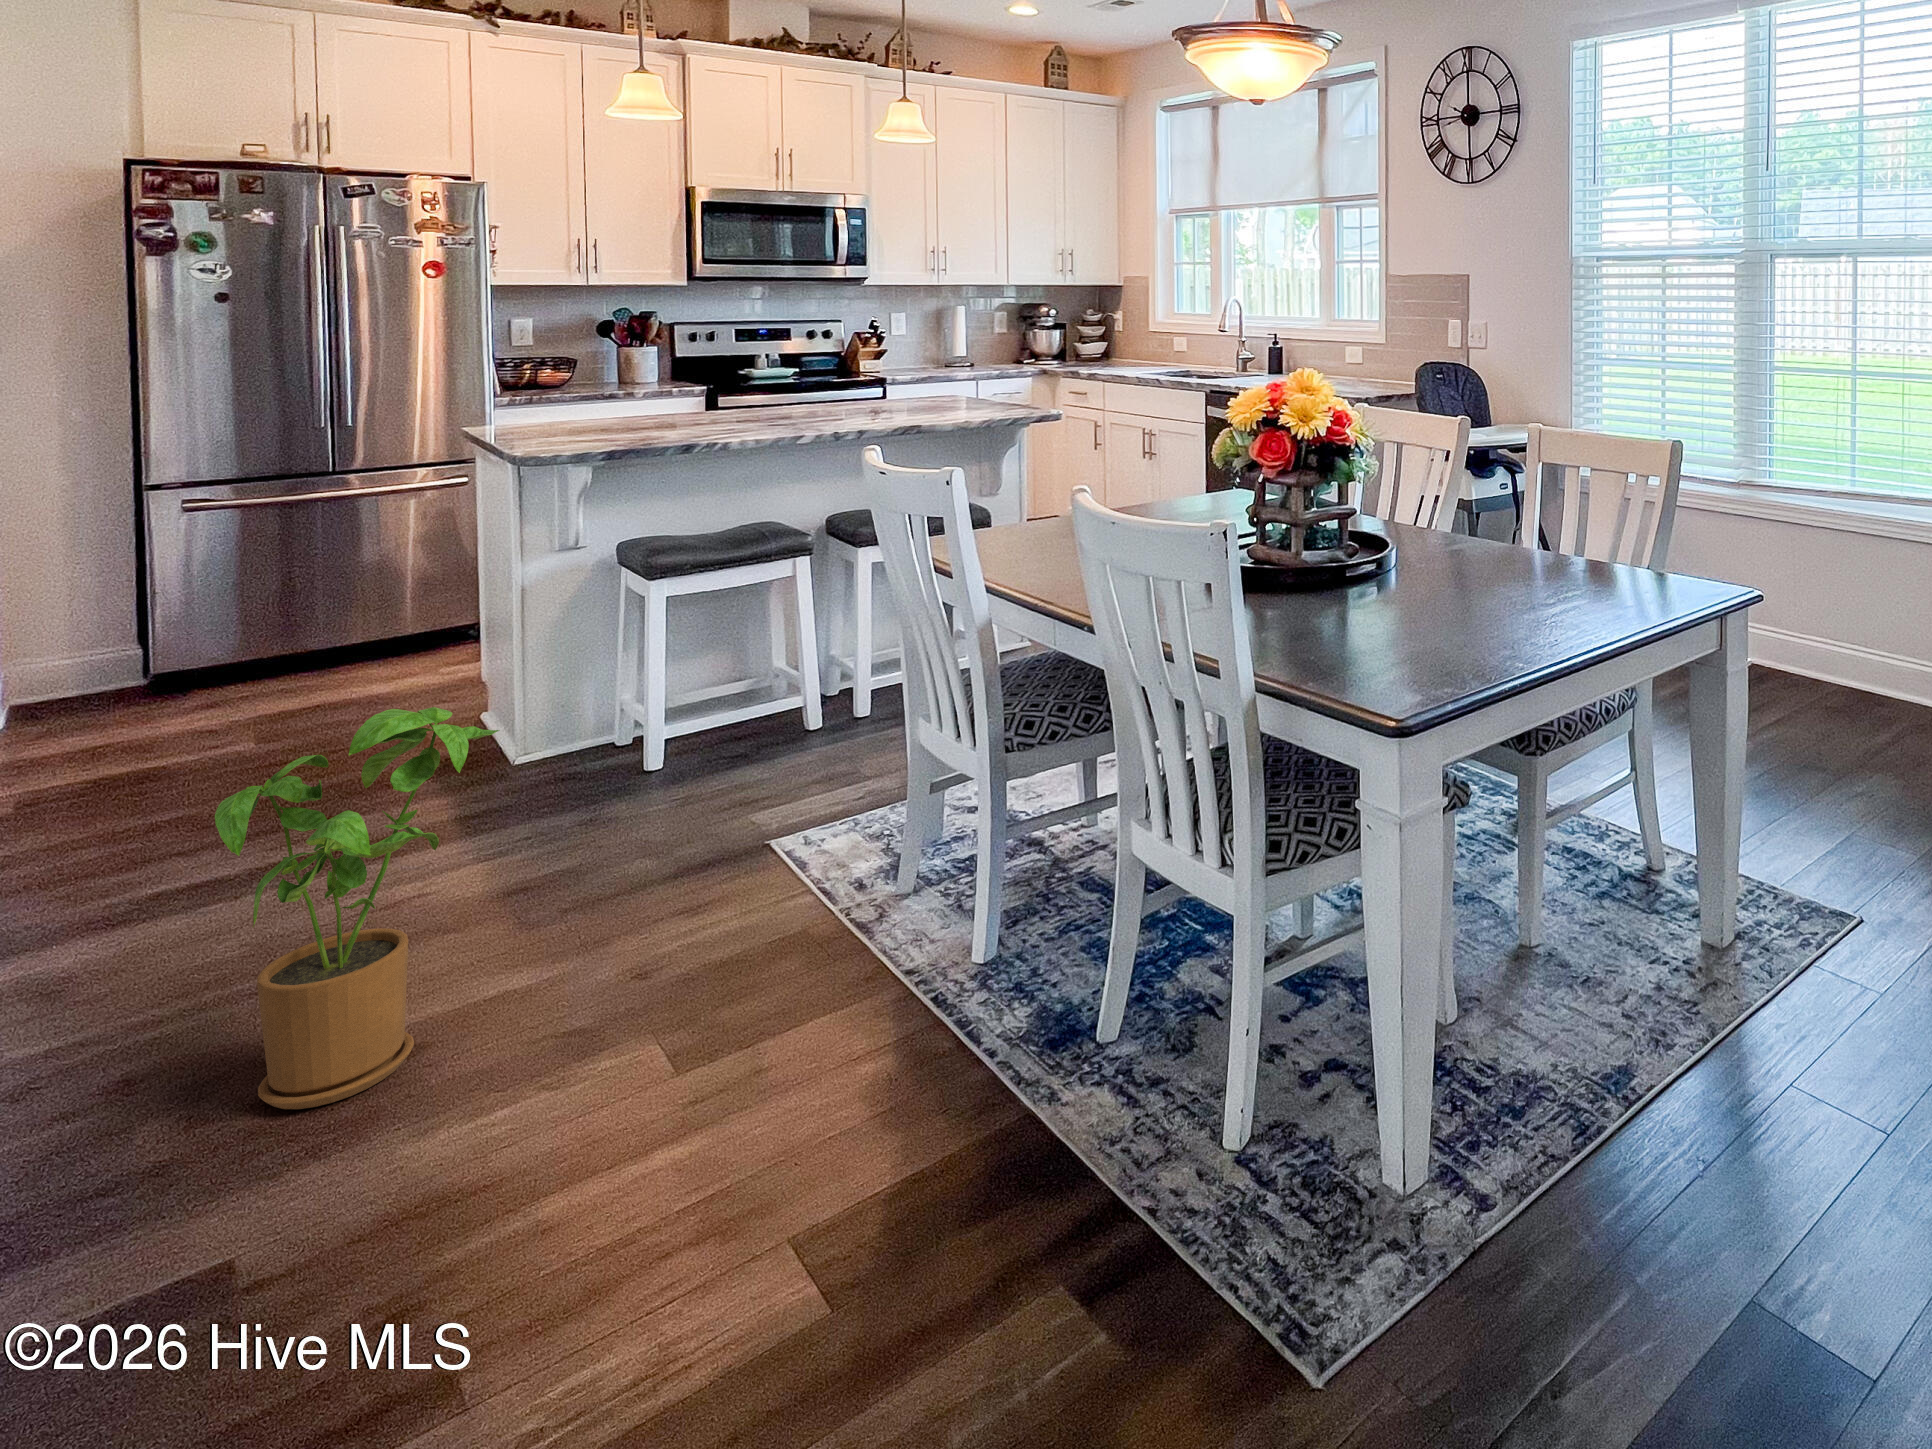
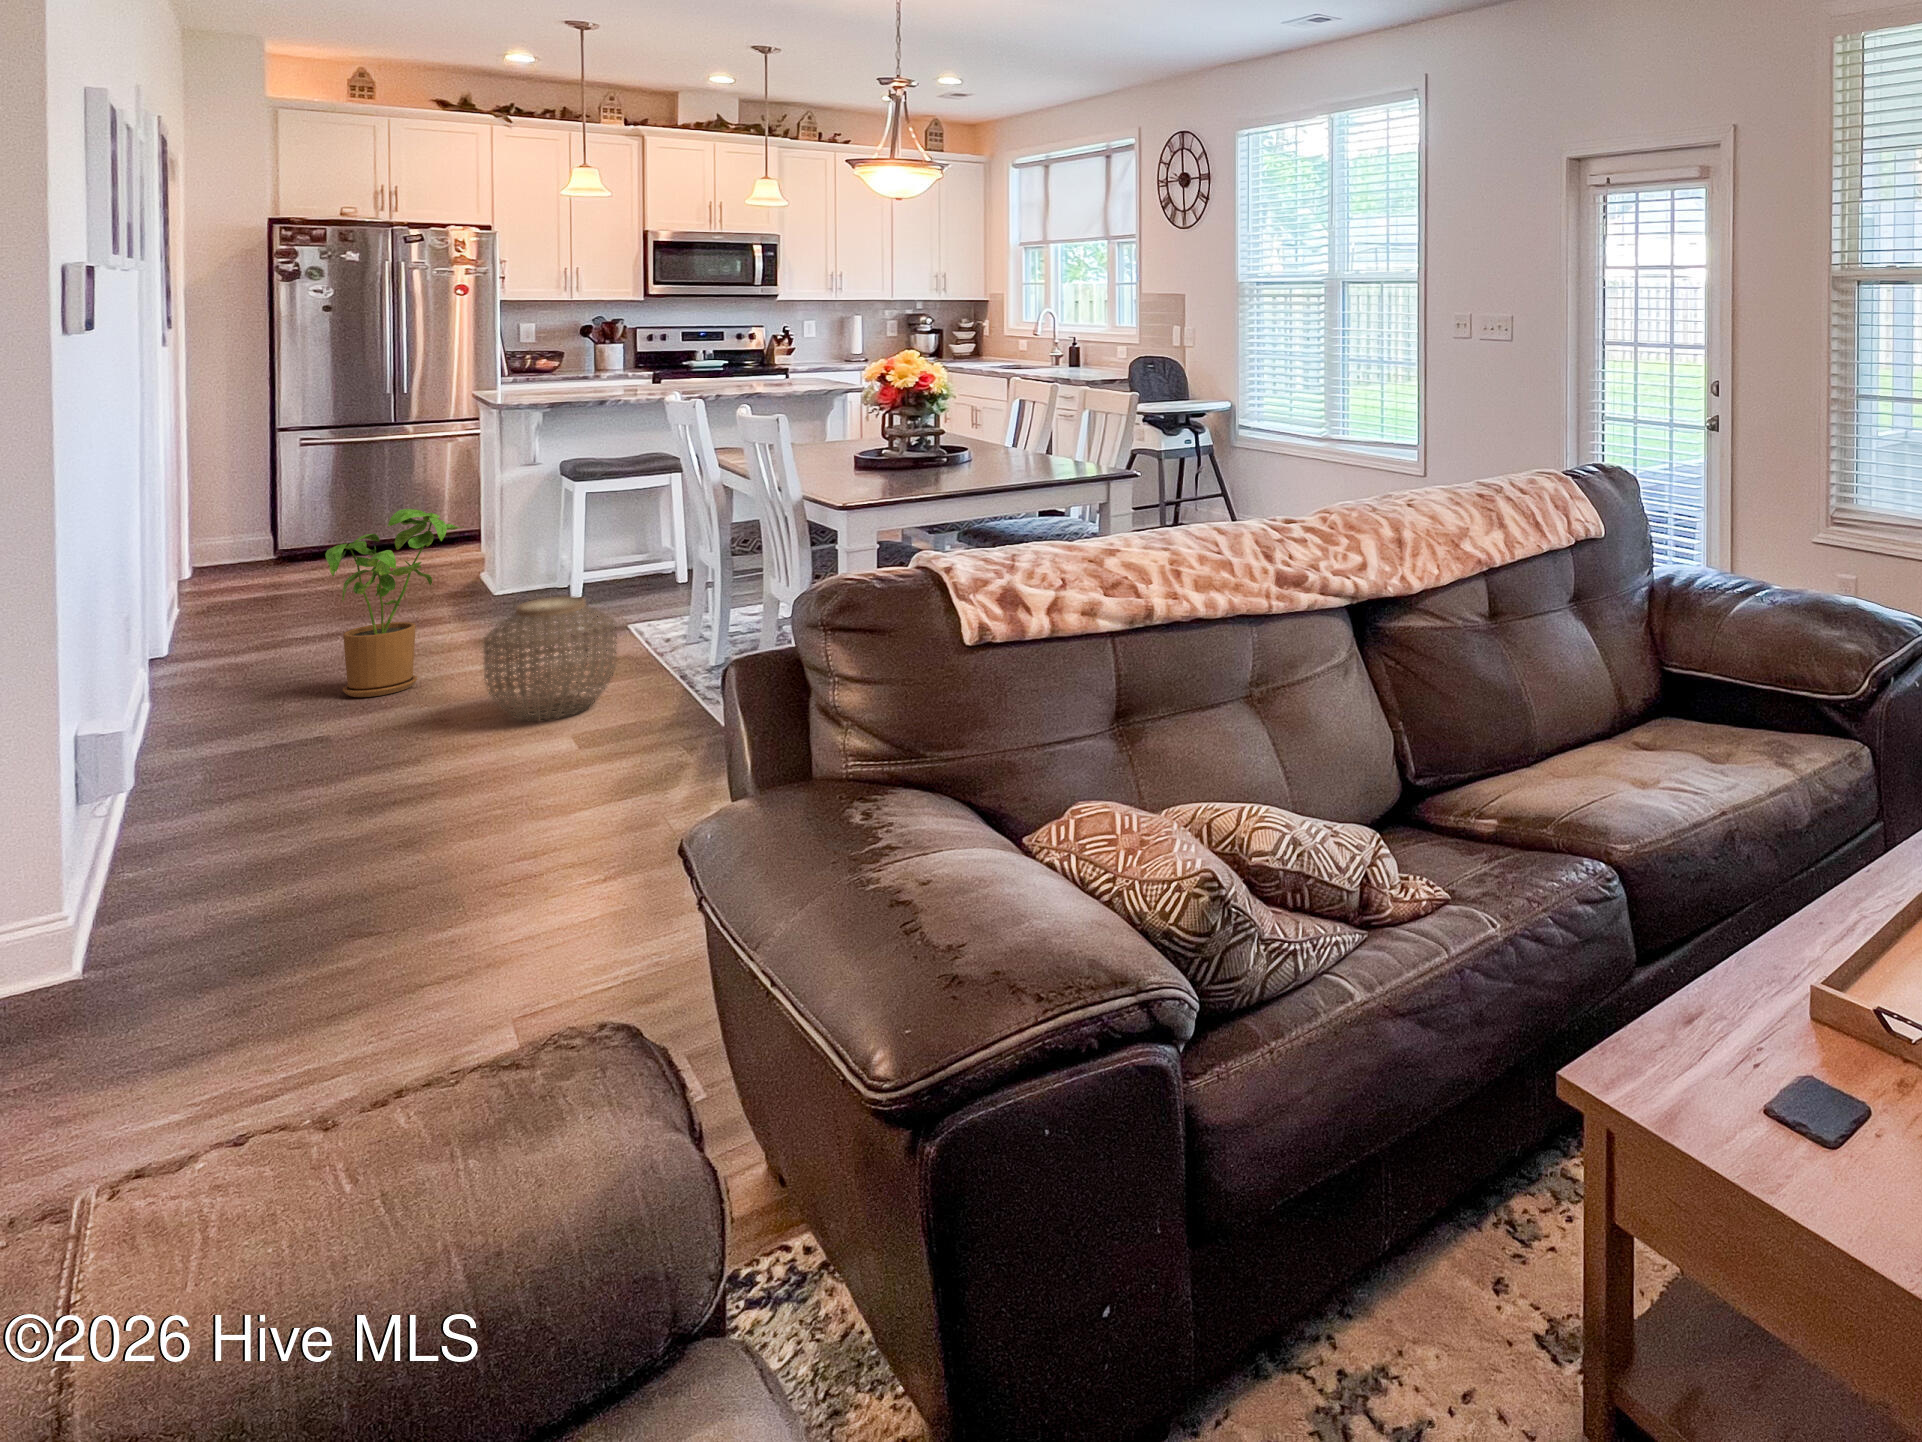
woven basket: none [577,900,842,1196] -> present [484,596,617,721]

